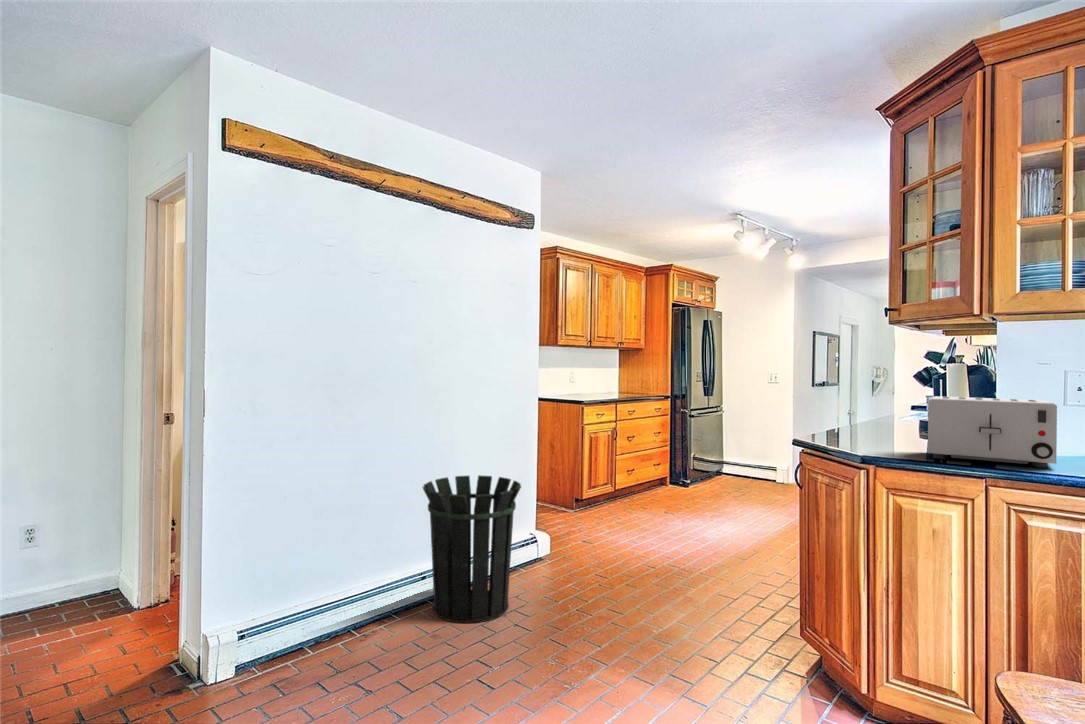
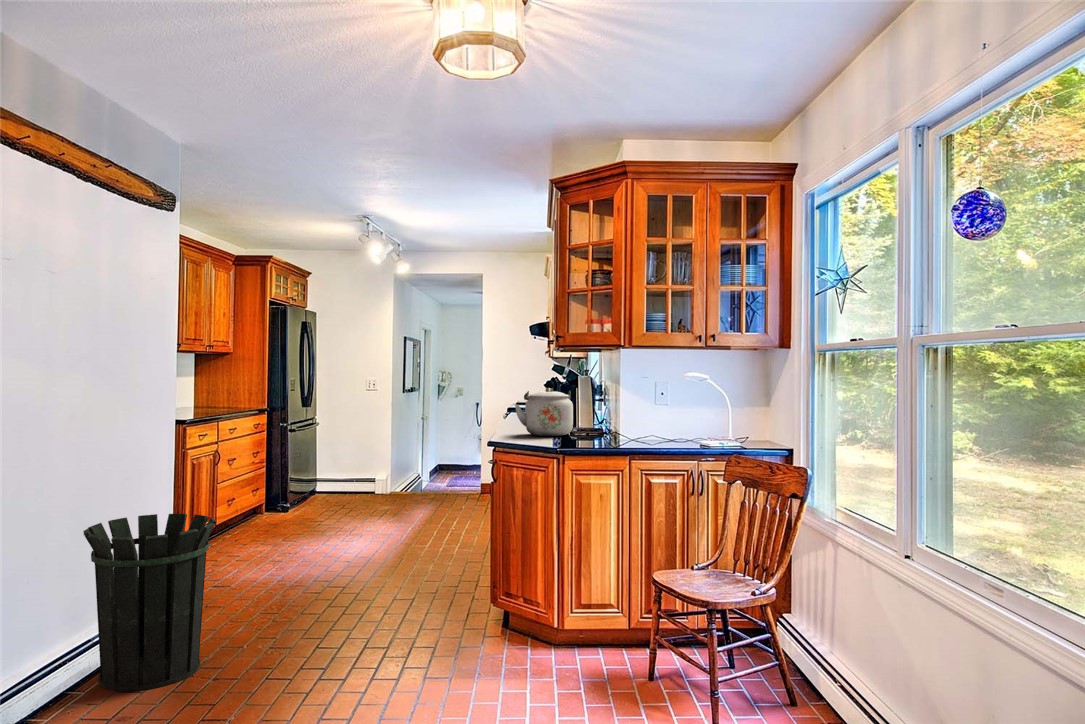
kettle: none [845,380,929,441] -> present [515,388,573,436]
toaster: present [928,396,1057,467] -> none [587,400,662,445]

